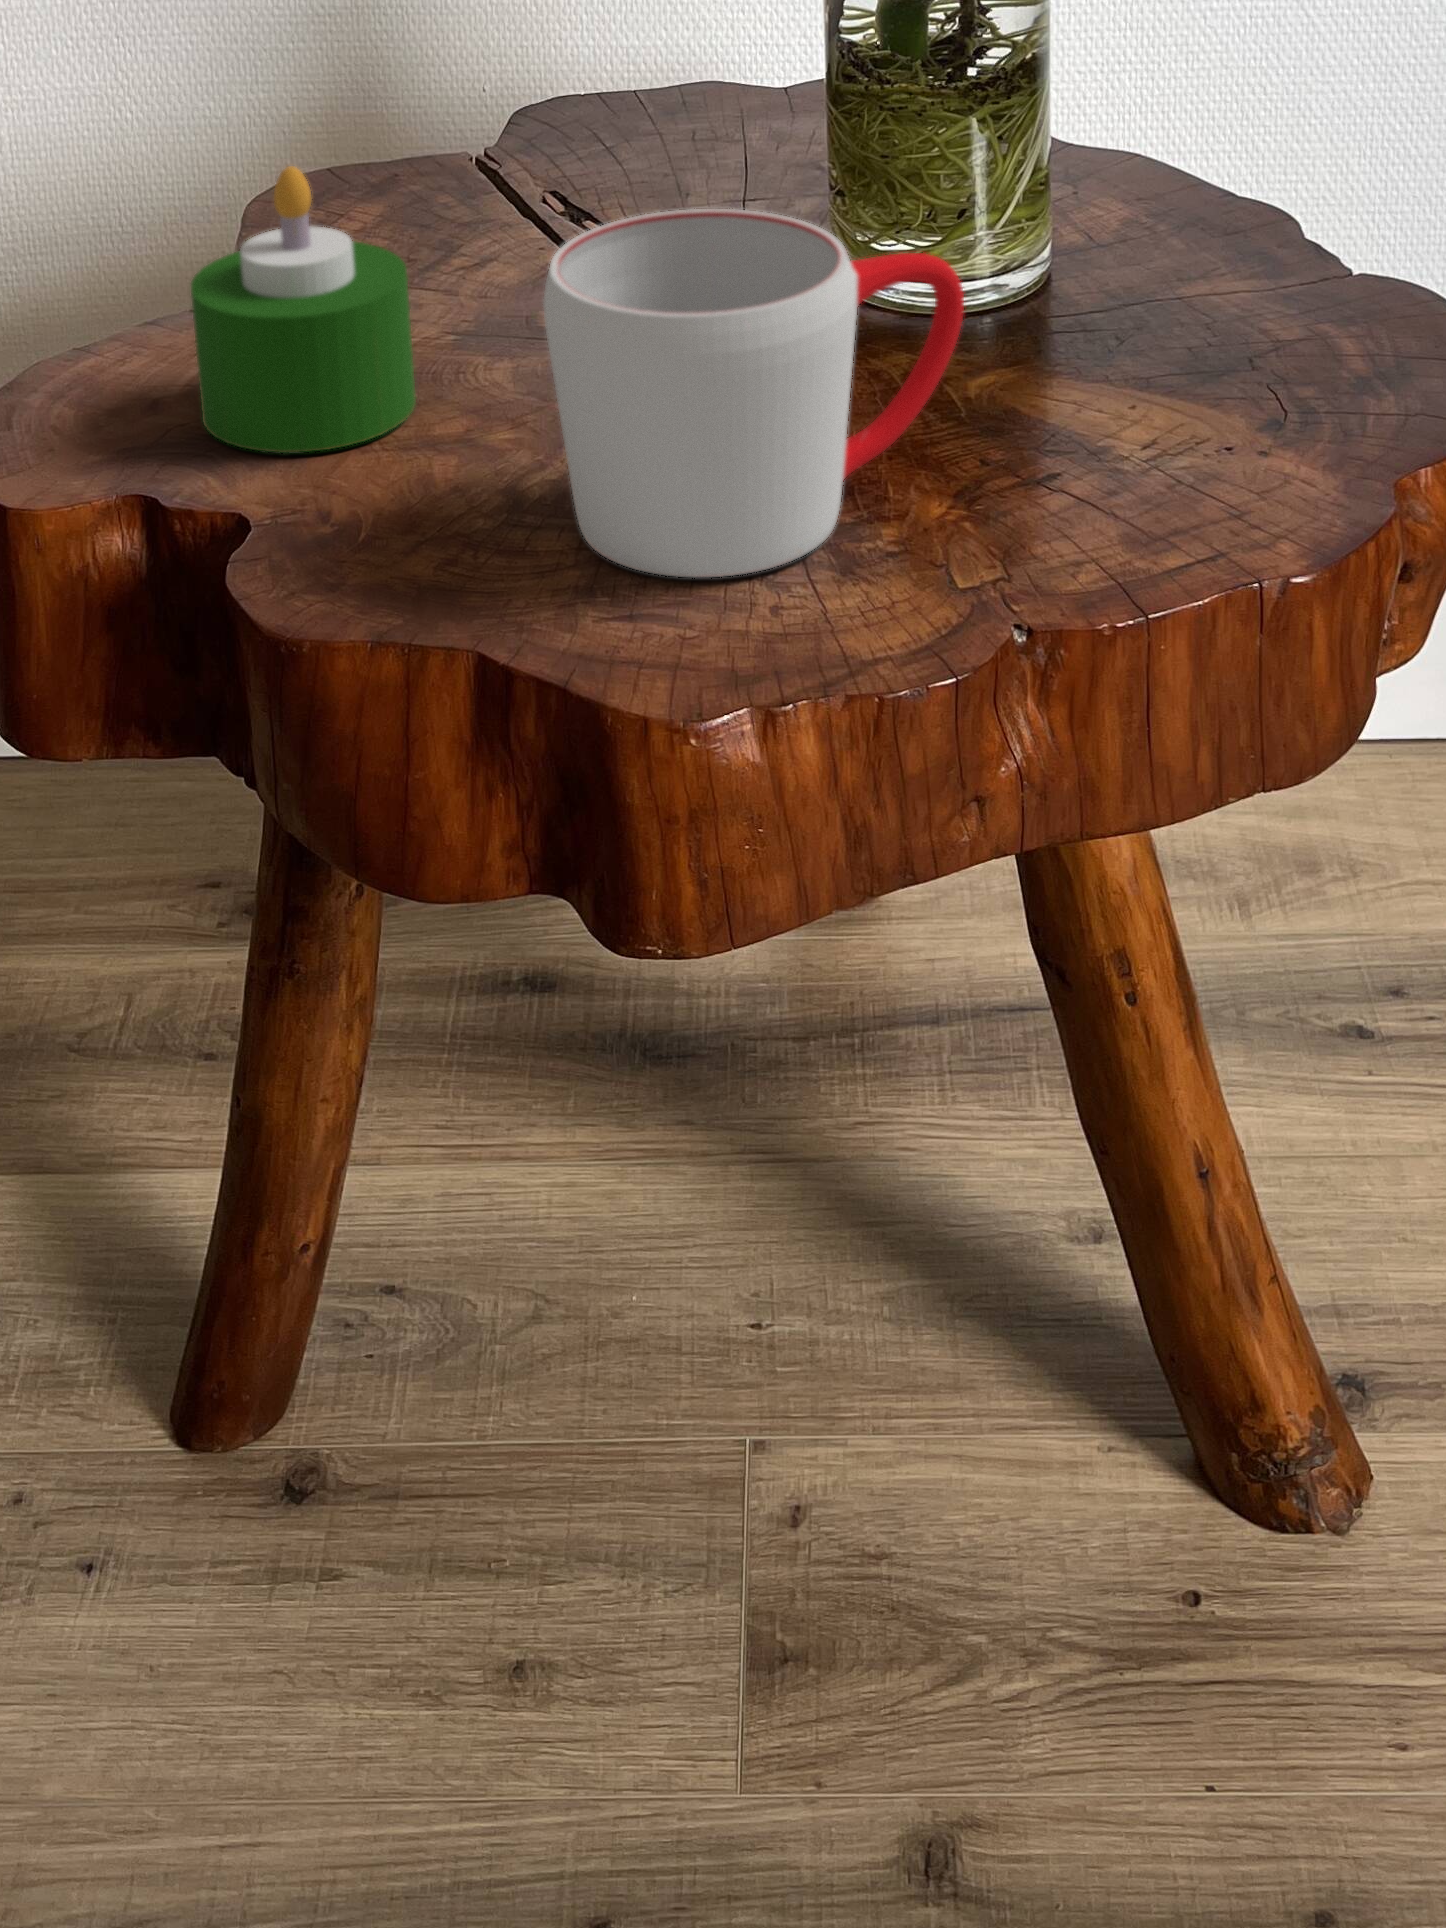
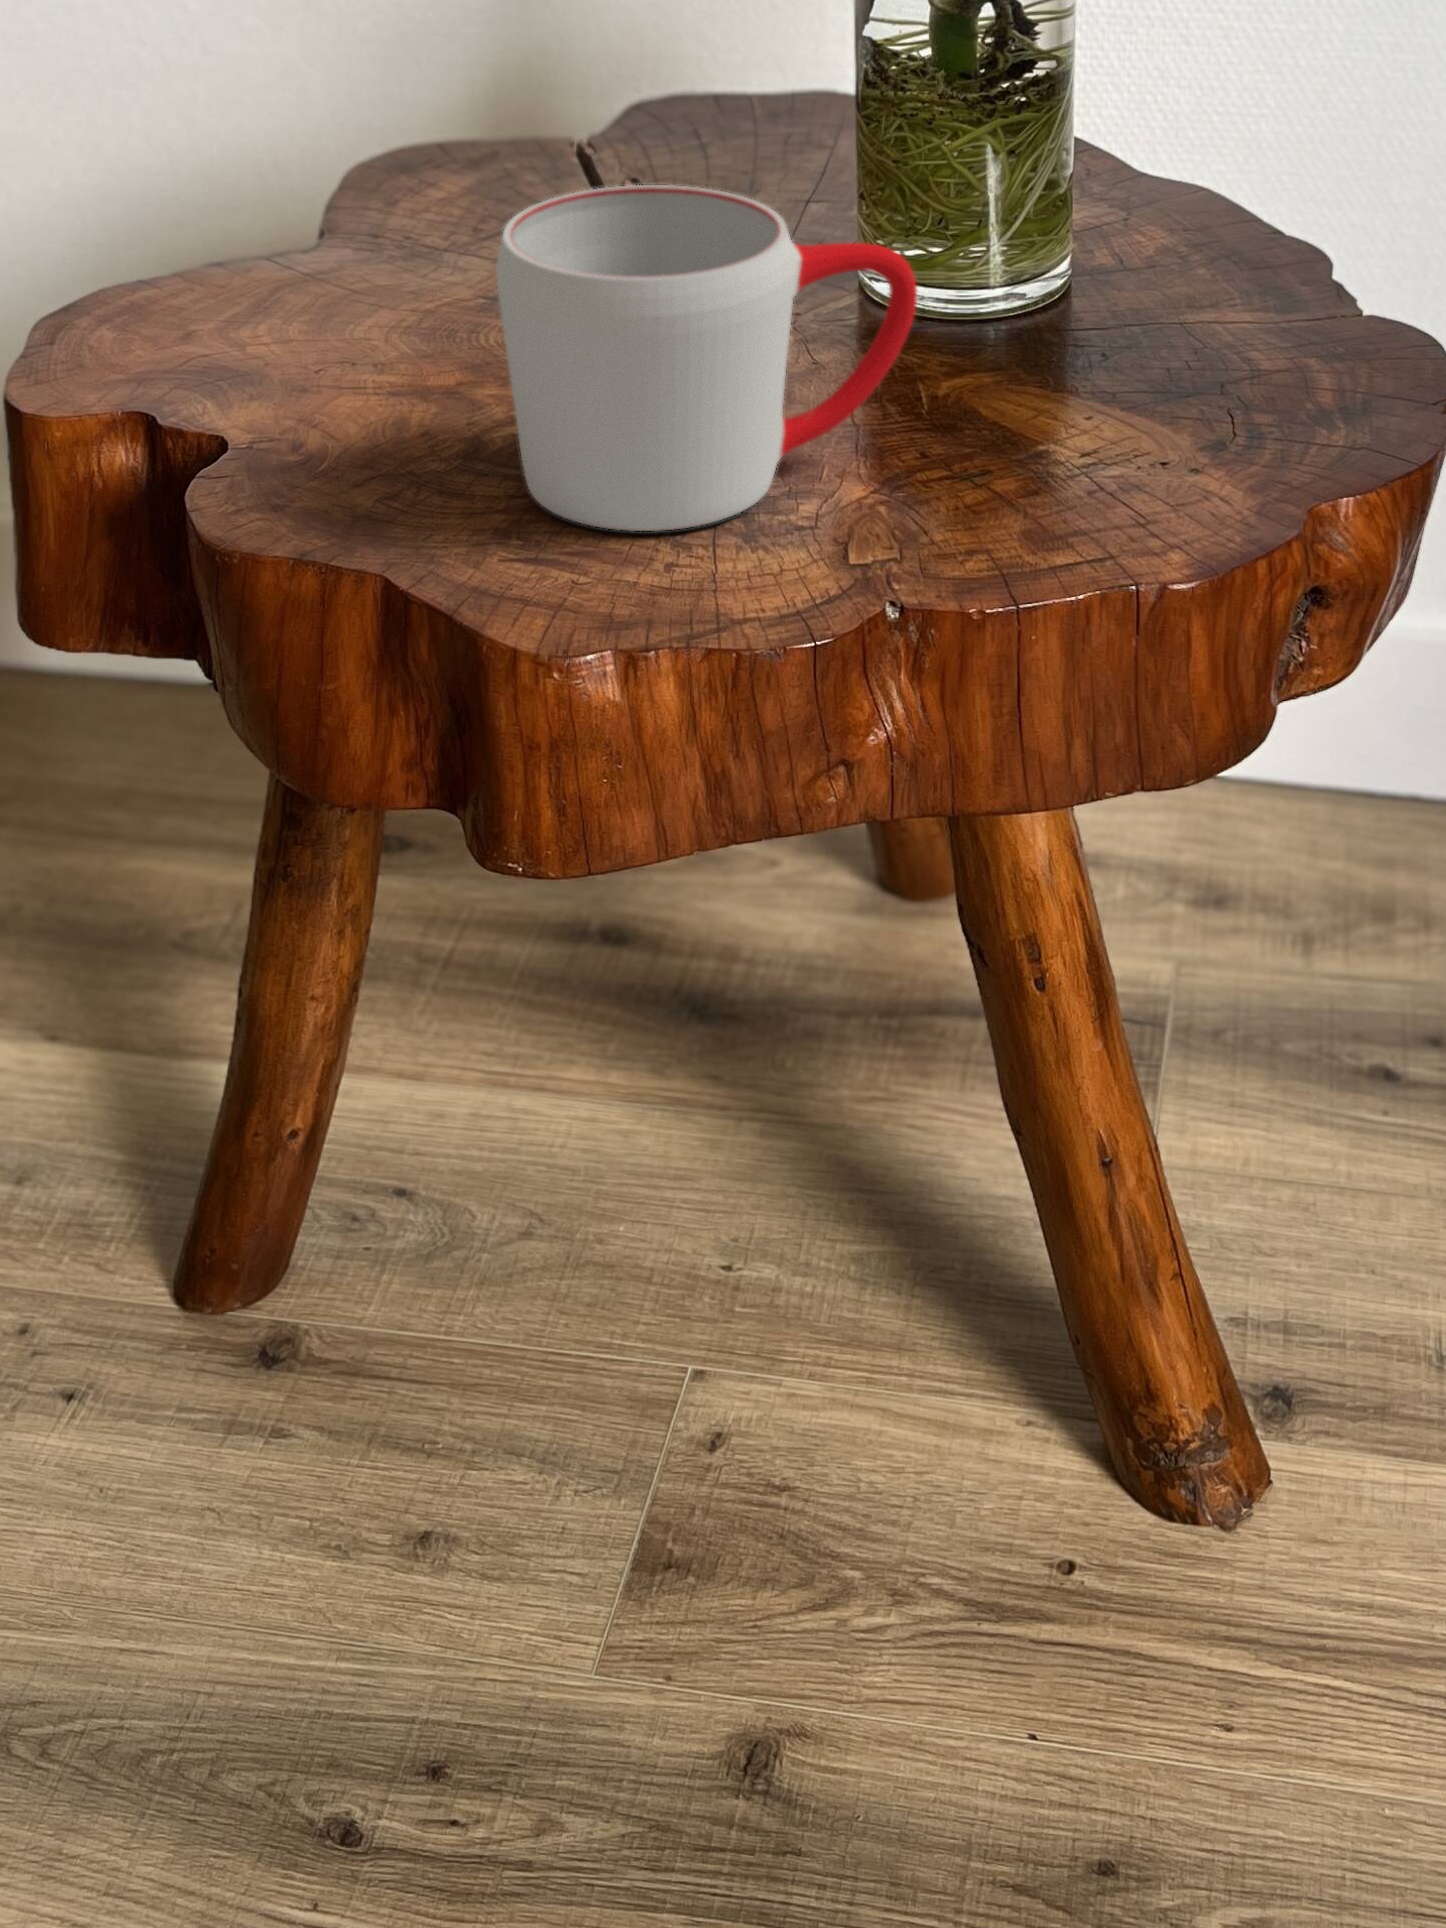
candle: present [191,166,416,453] -> none [225,118,435,386]

